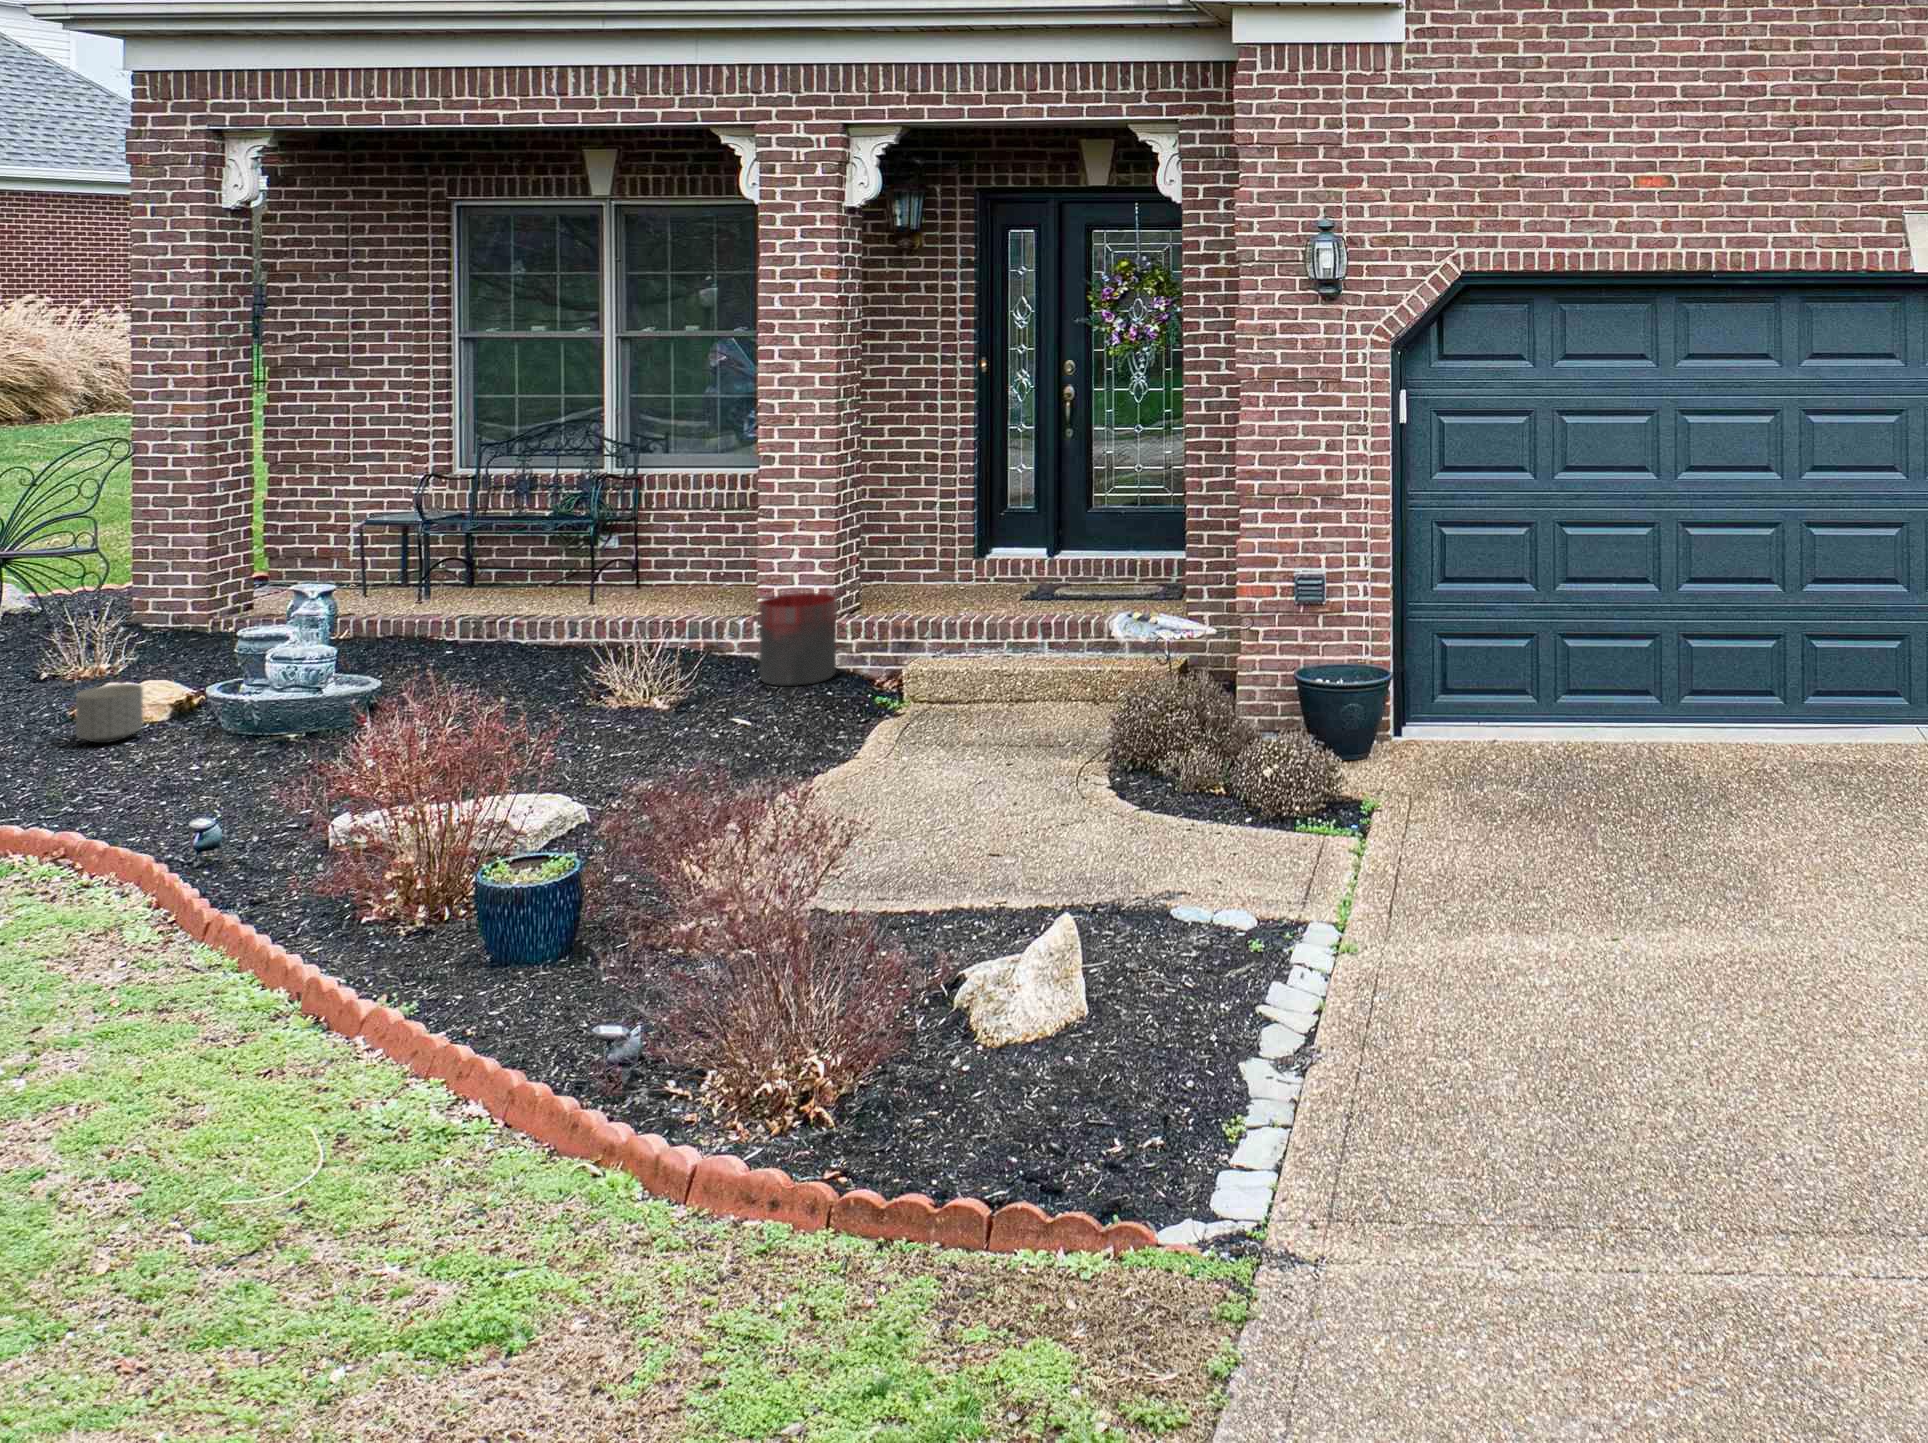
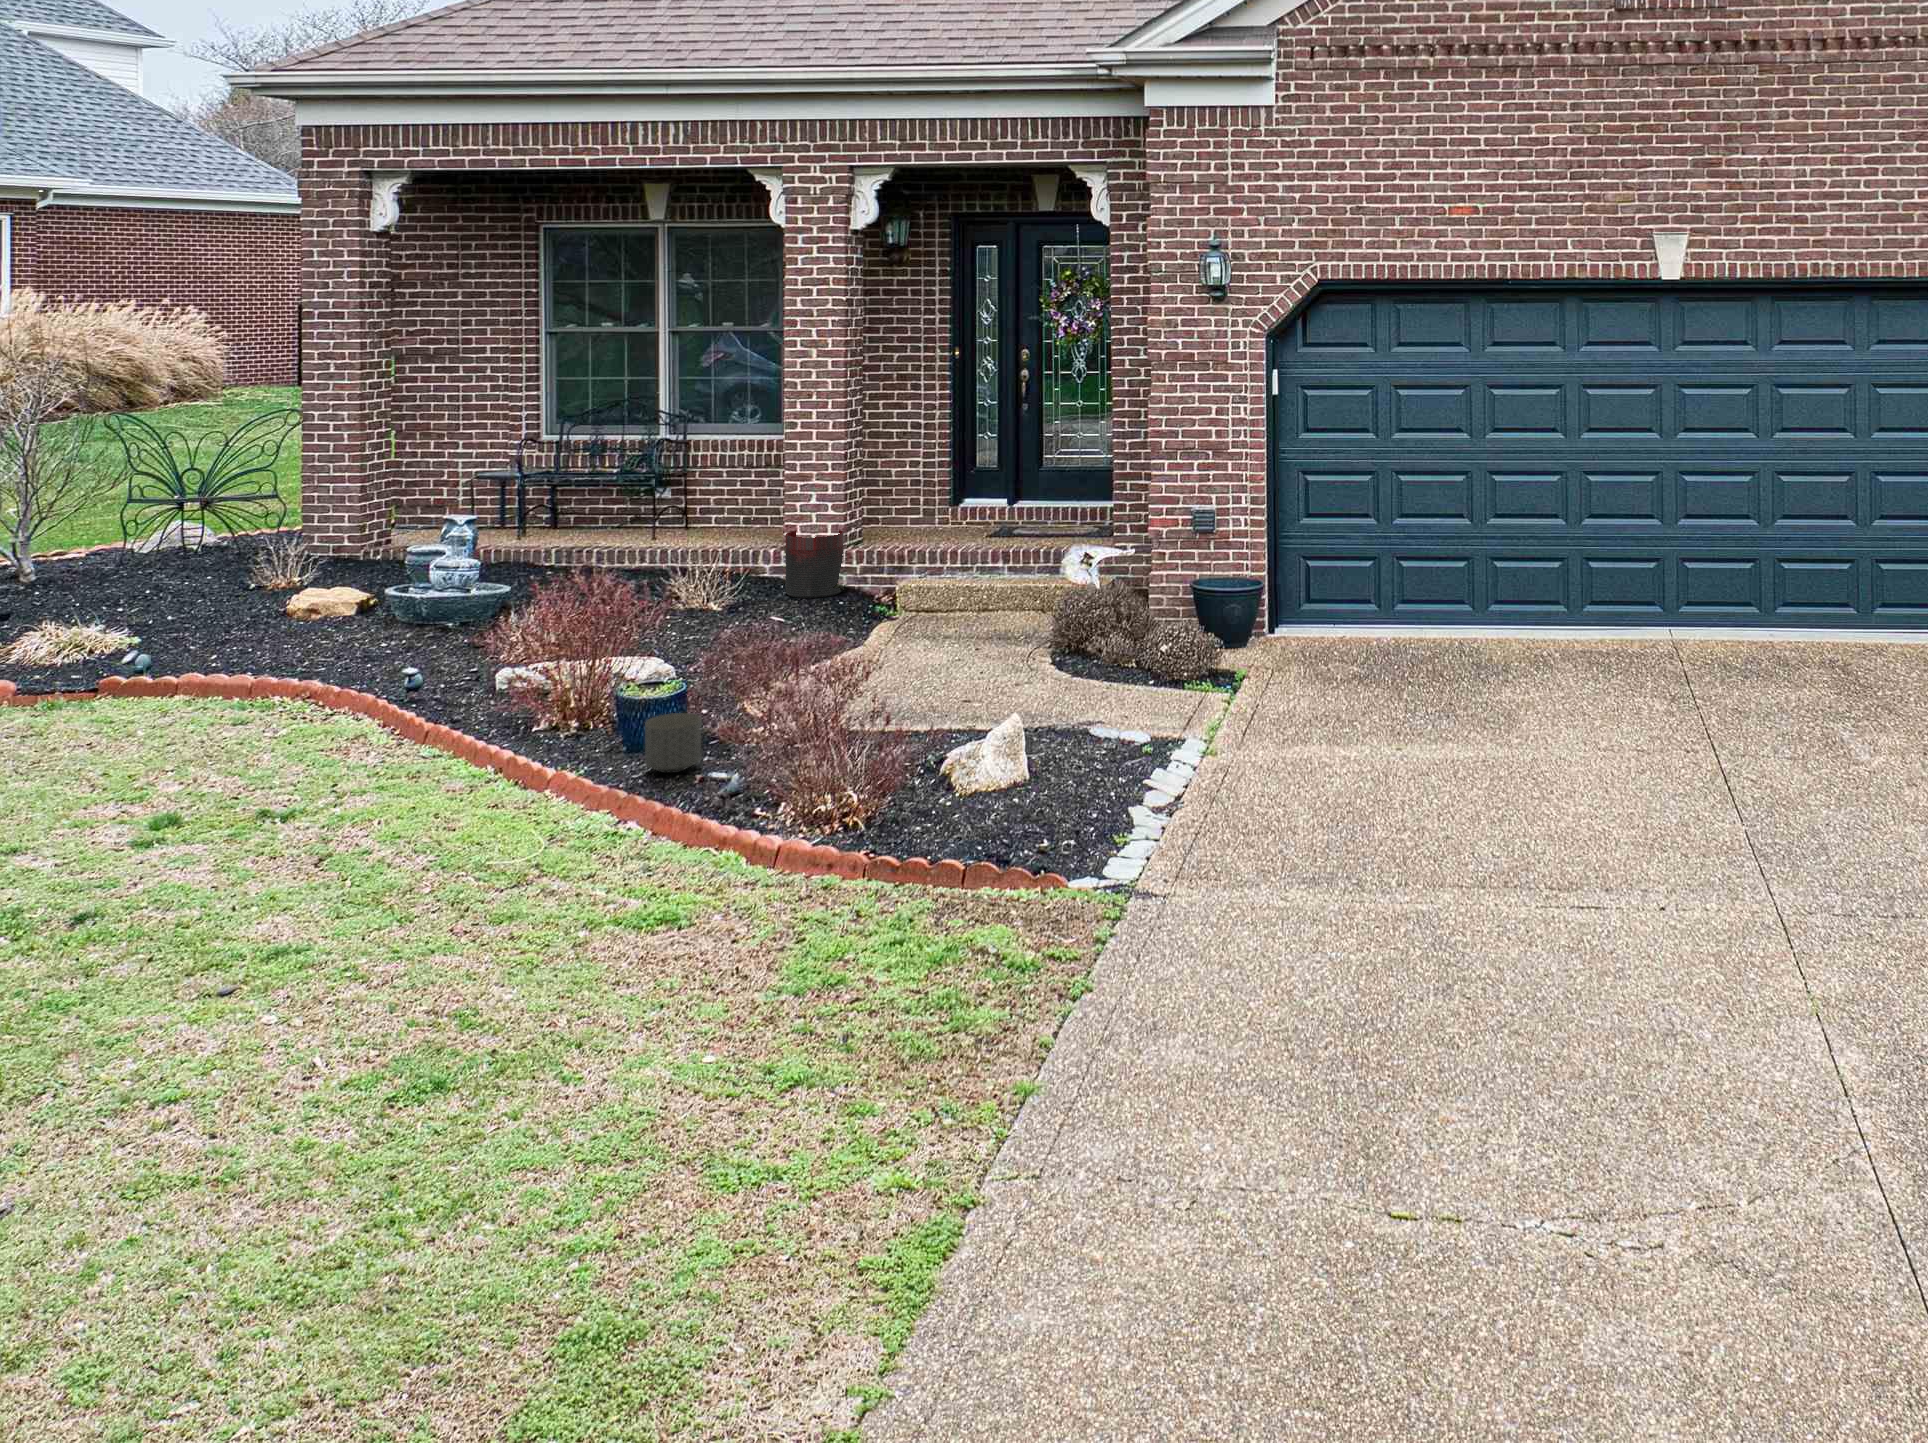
planter: present [76,684,143,743] -> present [645,713,701,773]

